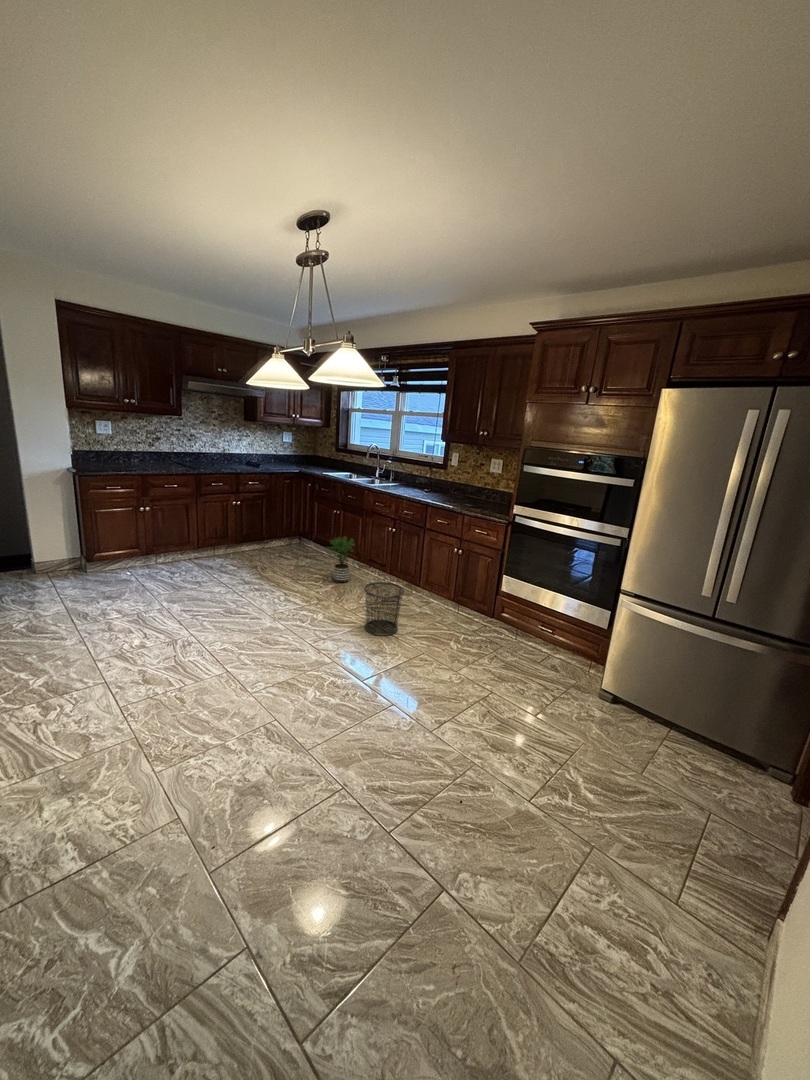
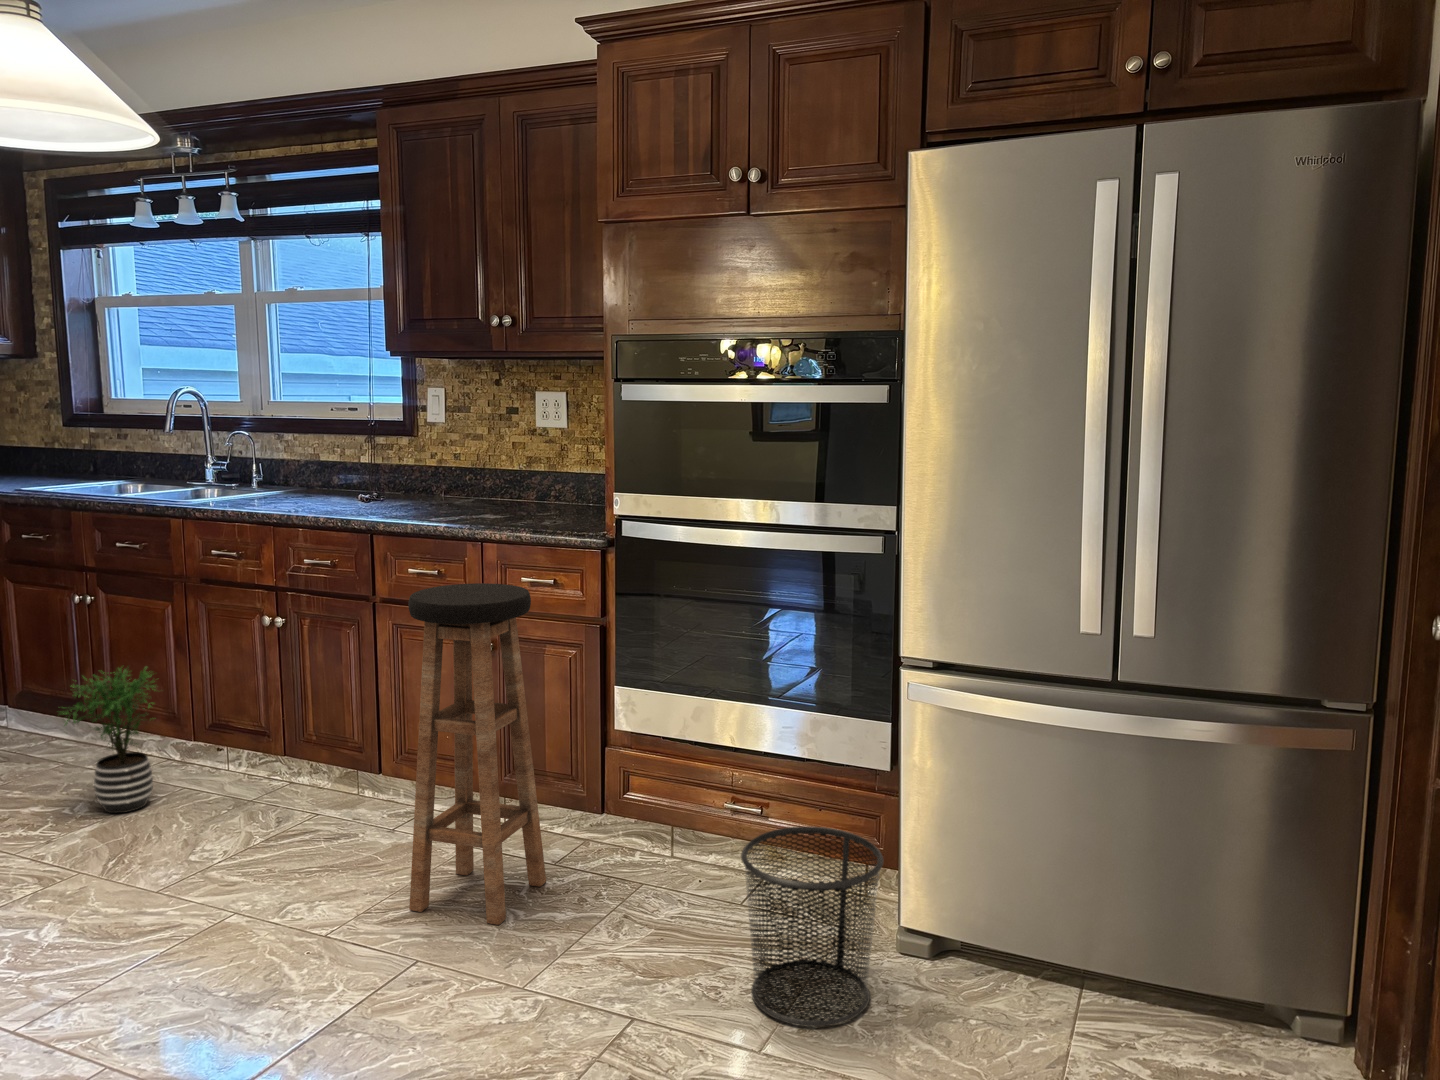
bar stool: none [423,530,479,648] -> present [408,583,546,925]
waste bin: present [364,582,404,636] -> present [741,827,883,1027]

